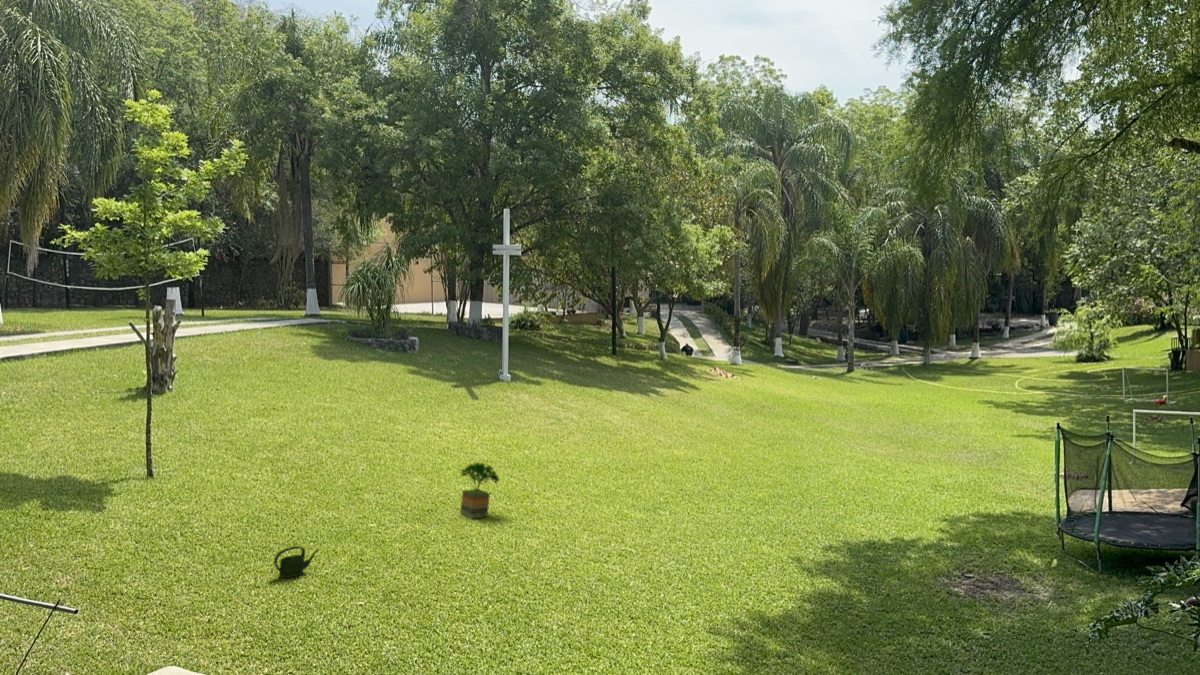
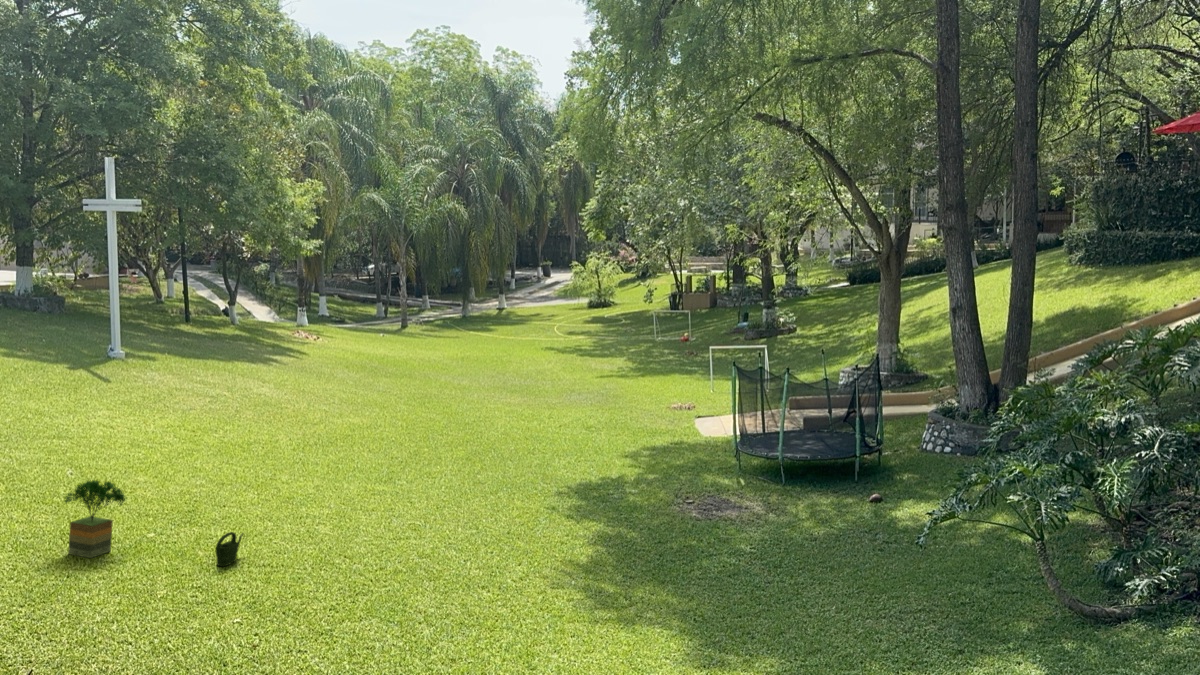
potted tree: present [461,463,499,519] -> present [65,480,125,558]

